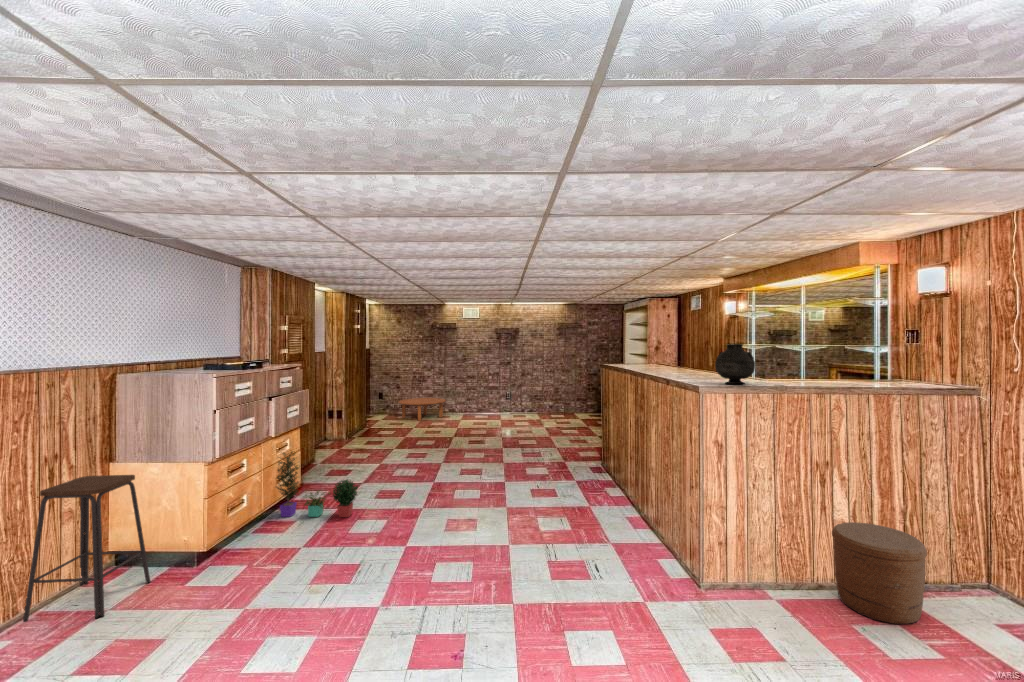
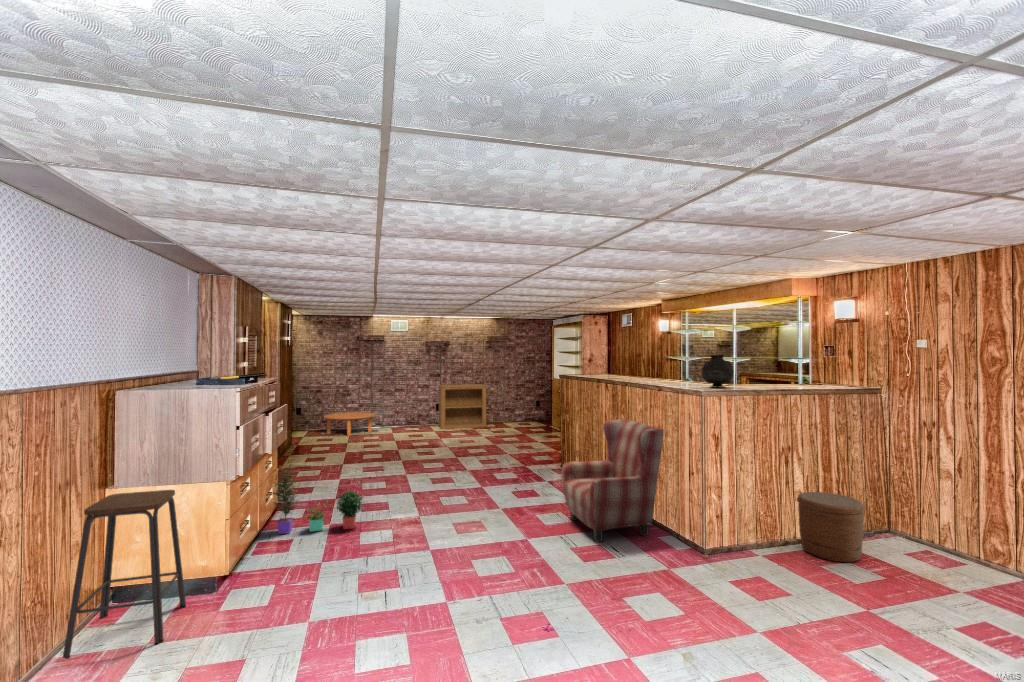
bookshelf: none [509,372,555,416] -> present [439,384,486,429]
armchair: none [558,417,662,558] -> present [561,419,664,542]

